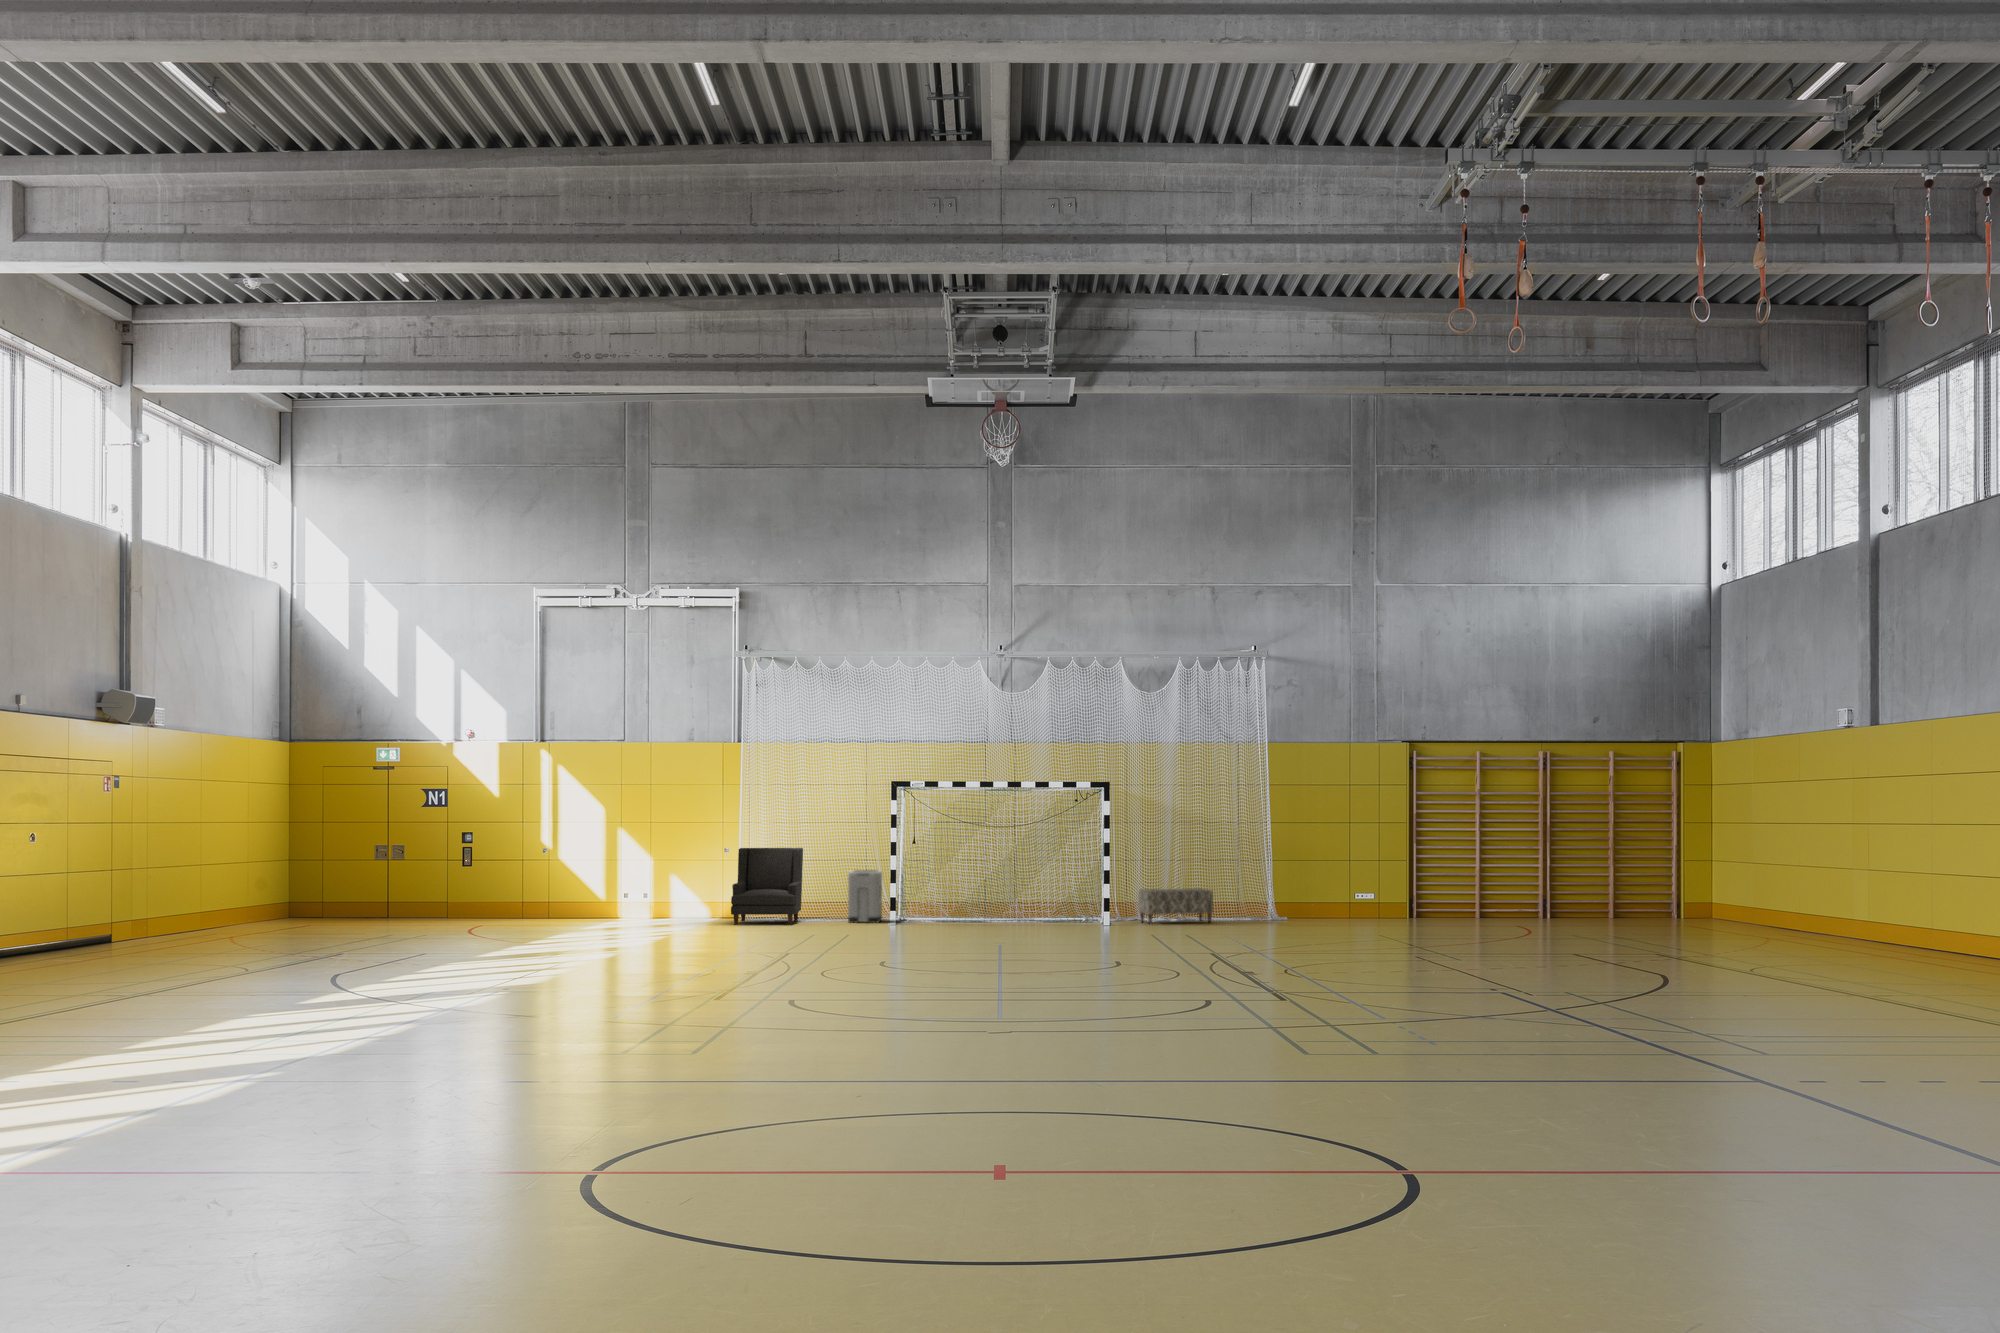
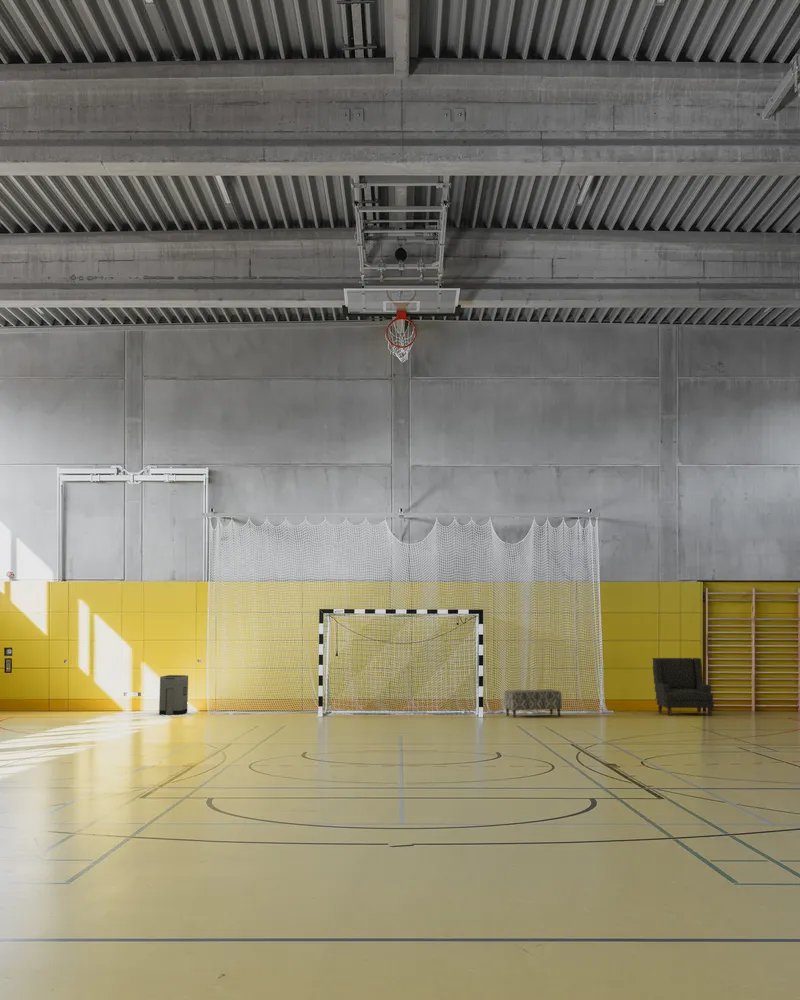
chair: present [731,848,803,925] -> present [652,658,714,716]
trash can: present [848,870,882,923] -> present [159,675,188,715]

